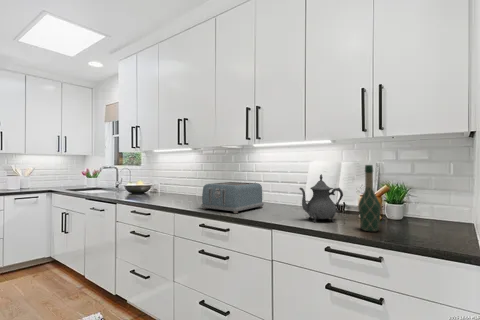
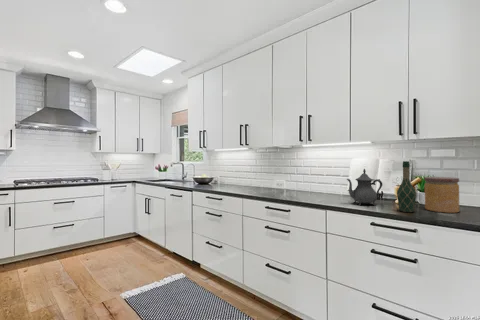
toaster: present [201,182,264,213] -> none [264,175,313,199]
jar: none [392,185,433,231] -> present [424,177,459,213]

